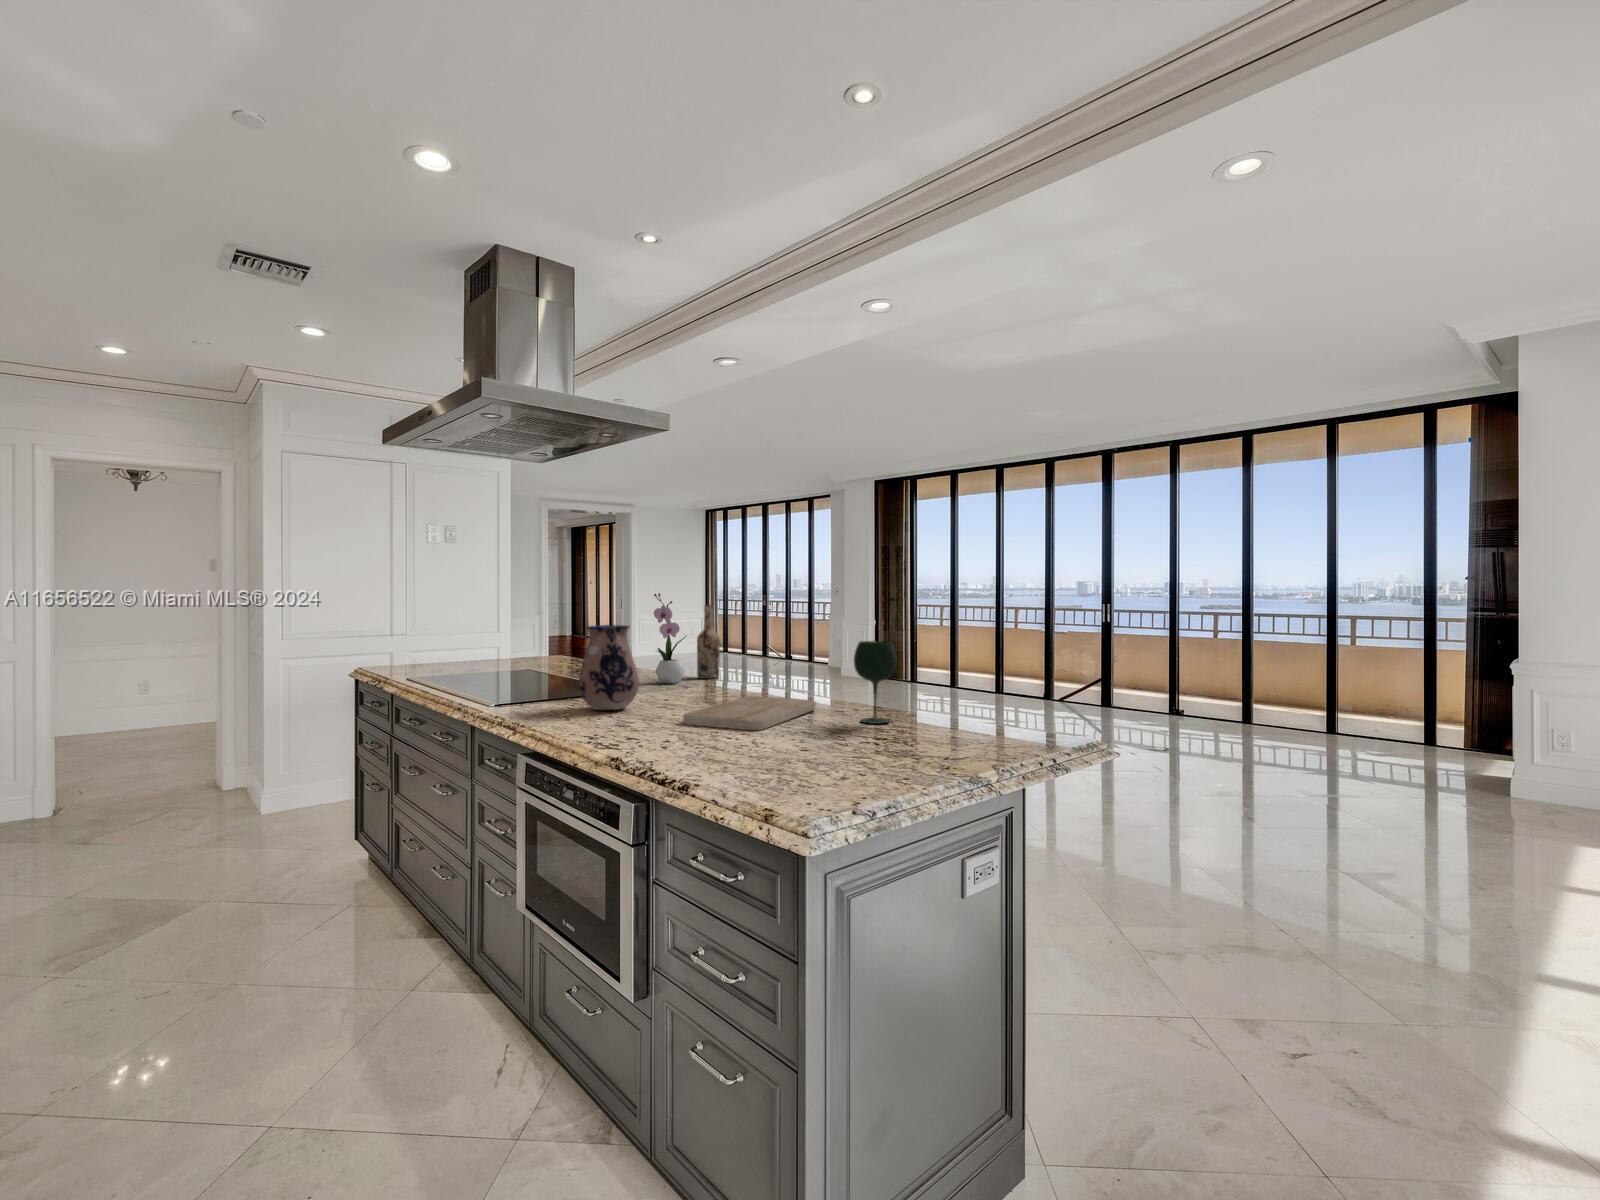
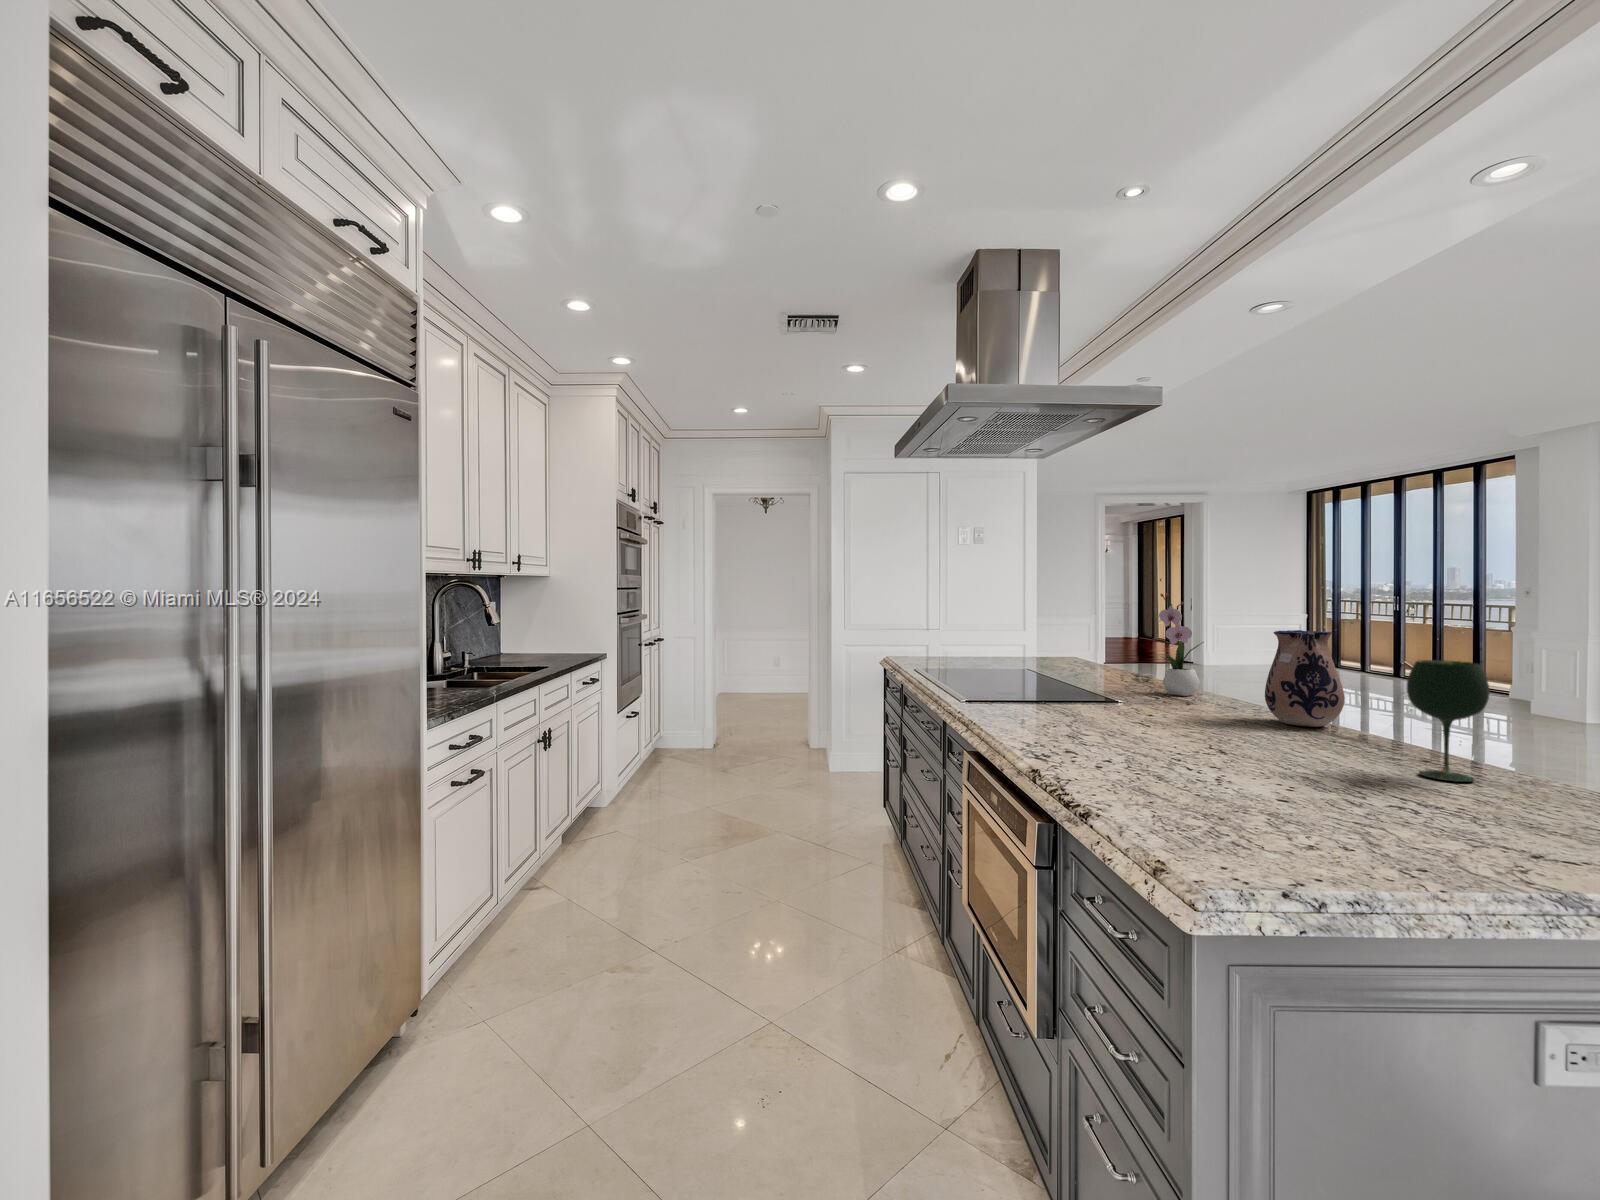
wine bottle: present [697,605,720,679] -> none [1222,607,1252,694]
ceramic pitcher: present [579,625,639,710] -> present [1265,630,1345,727]
cutting board: present [683,696,816,730] -> none [1149,720,1356,763]

